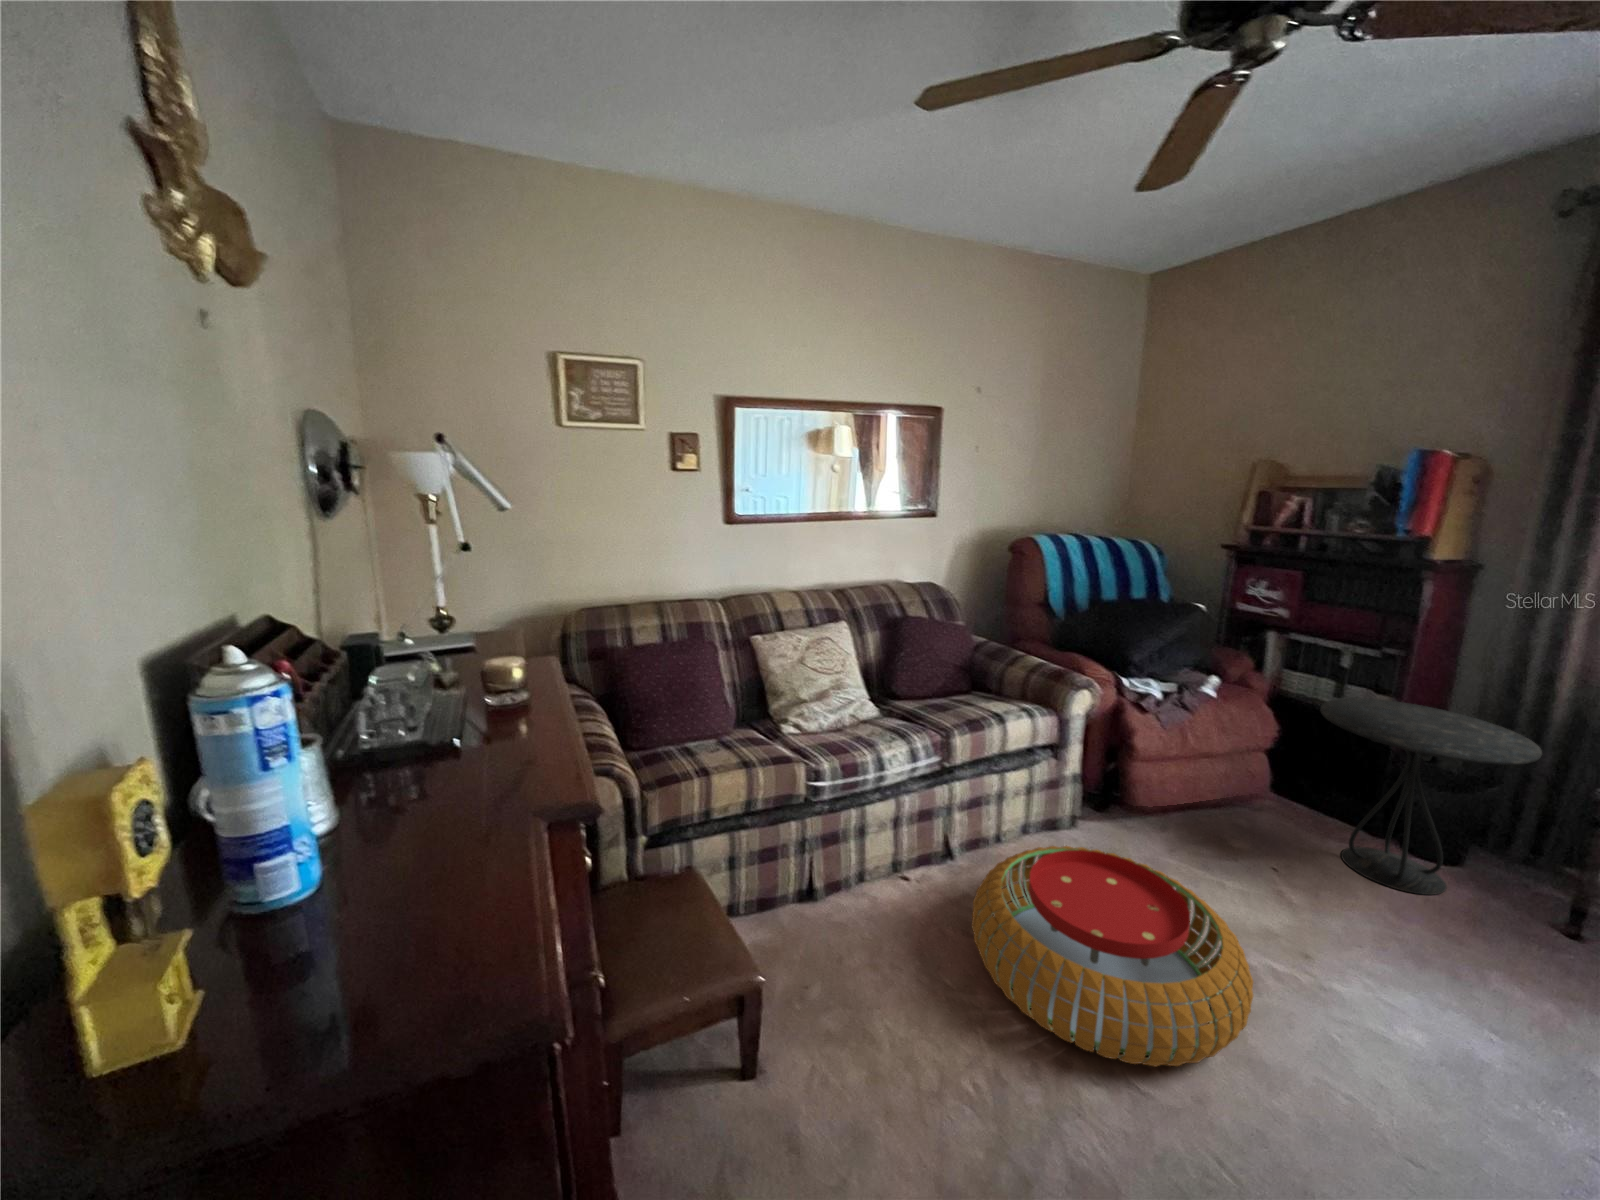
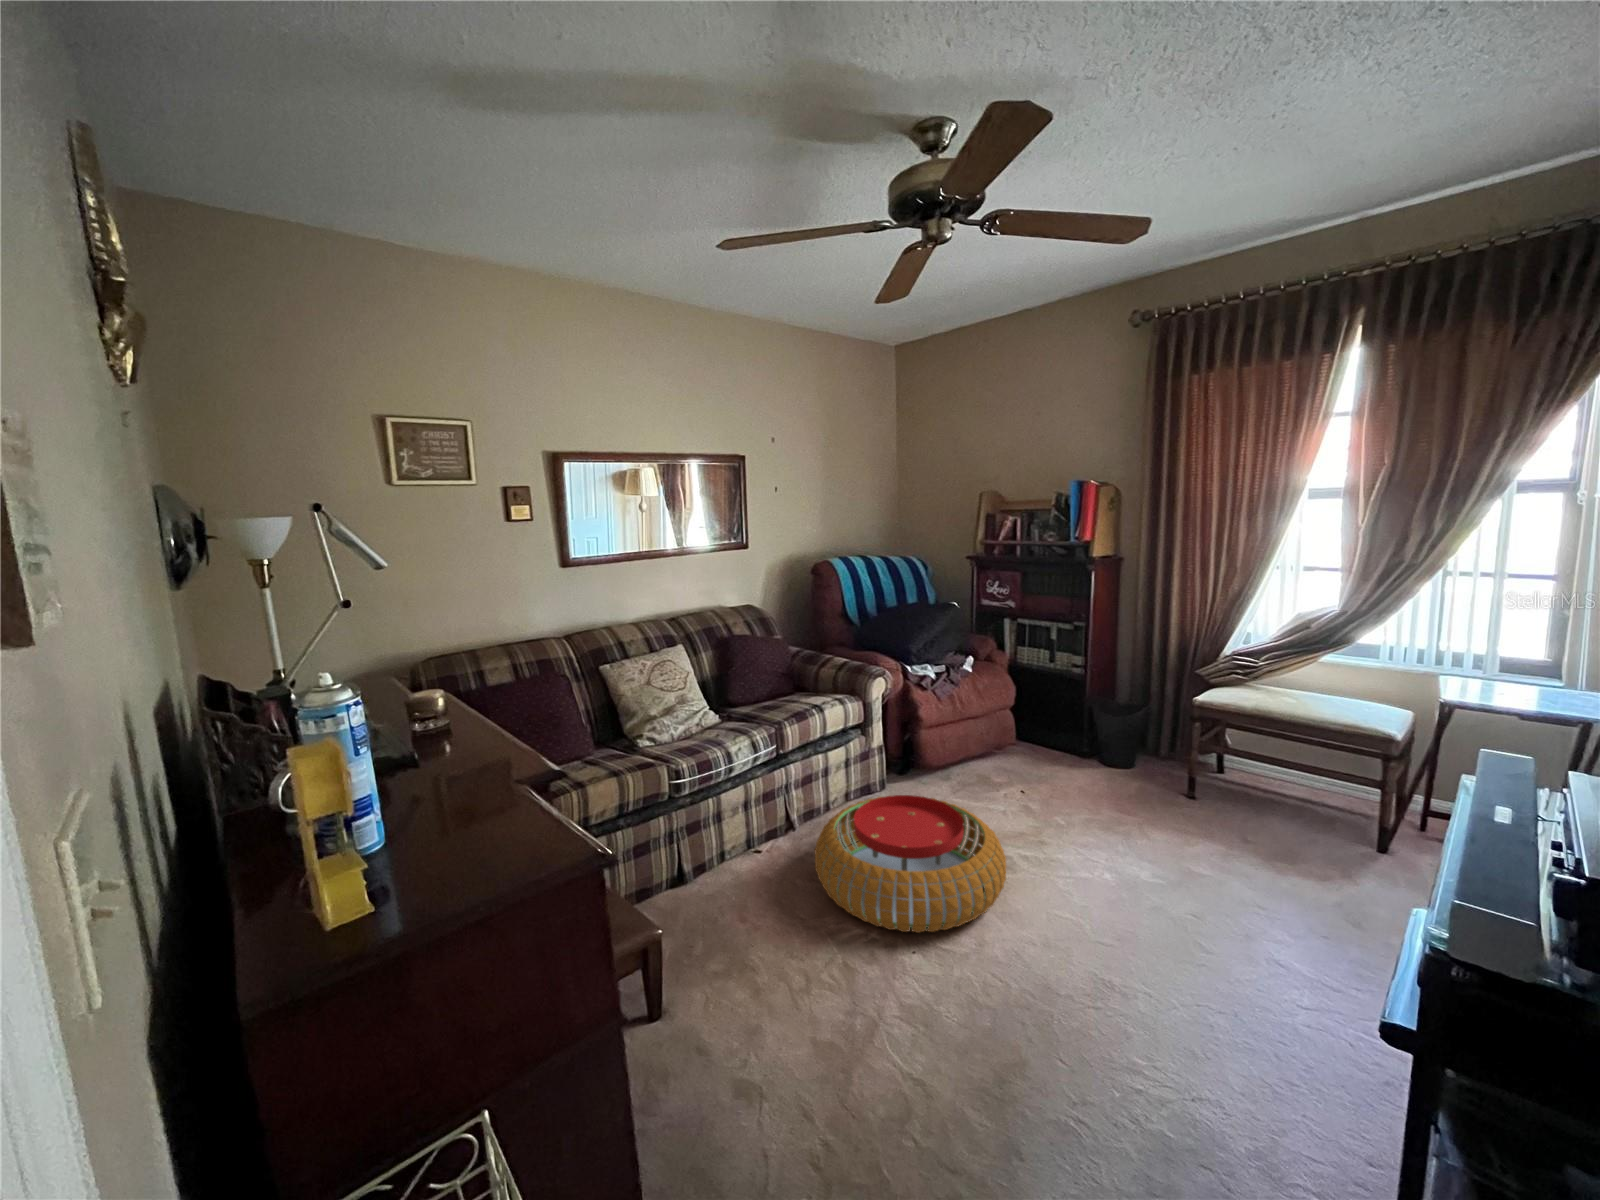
side table: present [1320,698,1542,895] -> none [1038,658,1159,789]

